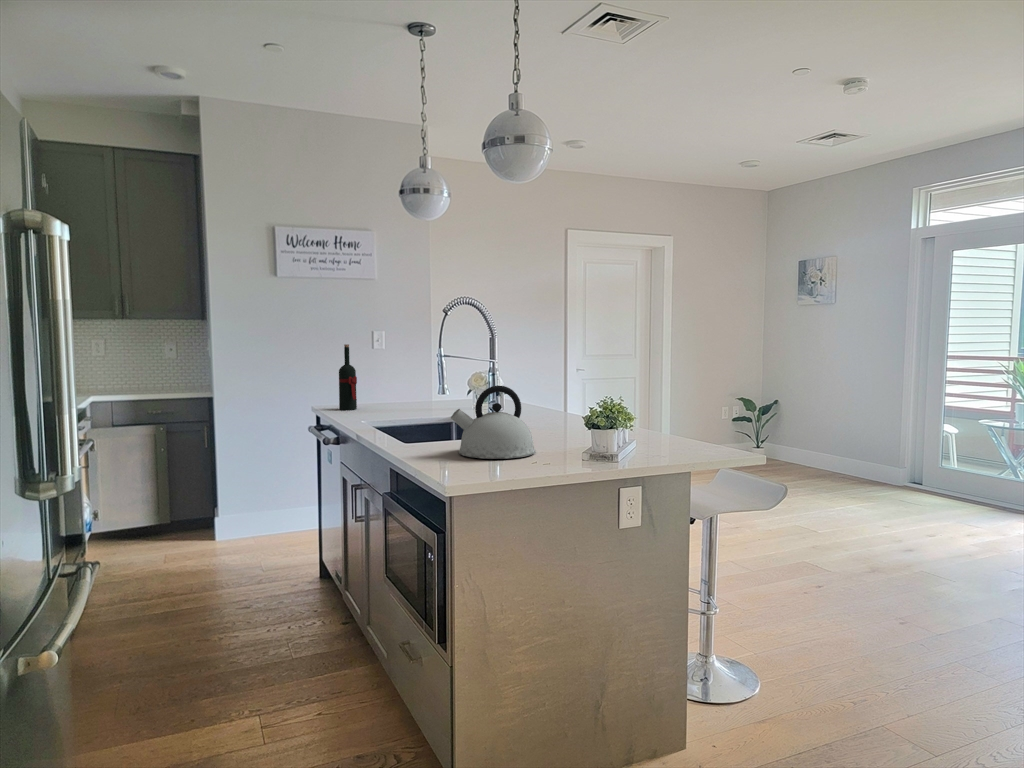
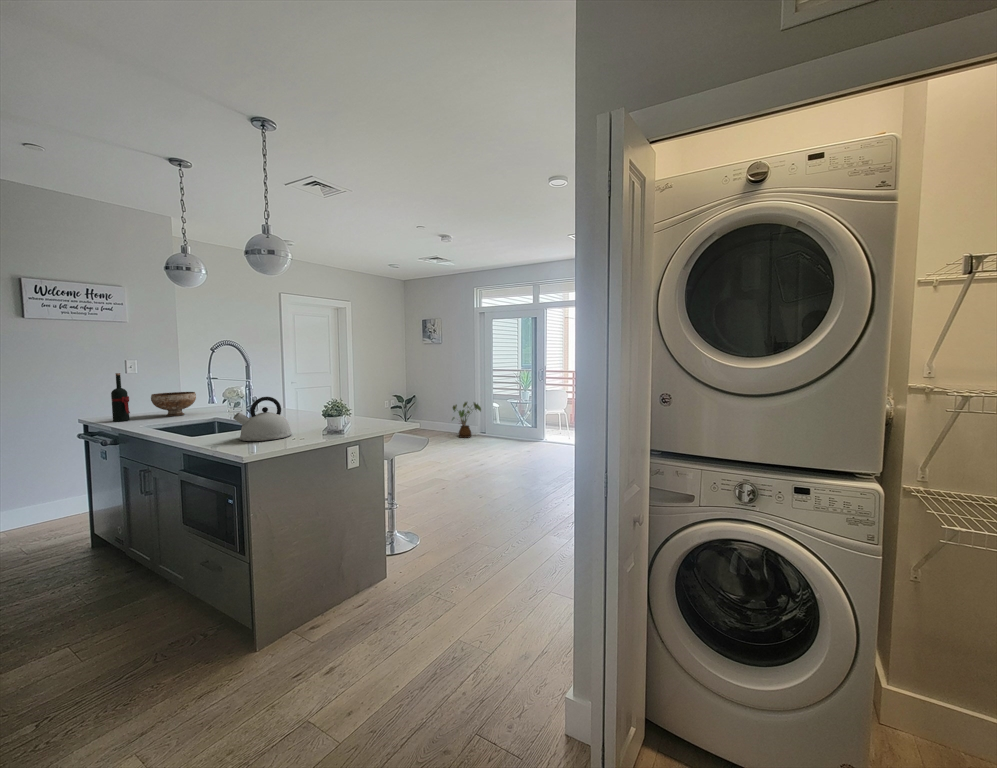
bowl: none [381,374,433,407] -> present [151,392,196,416]
house plant: none [848,417,916,489] -> present [452,402,481,438]

